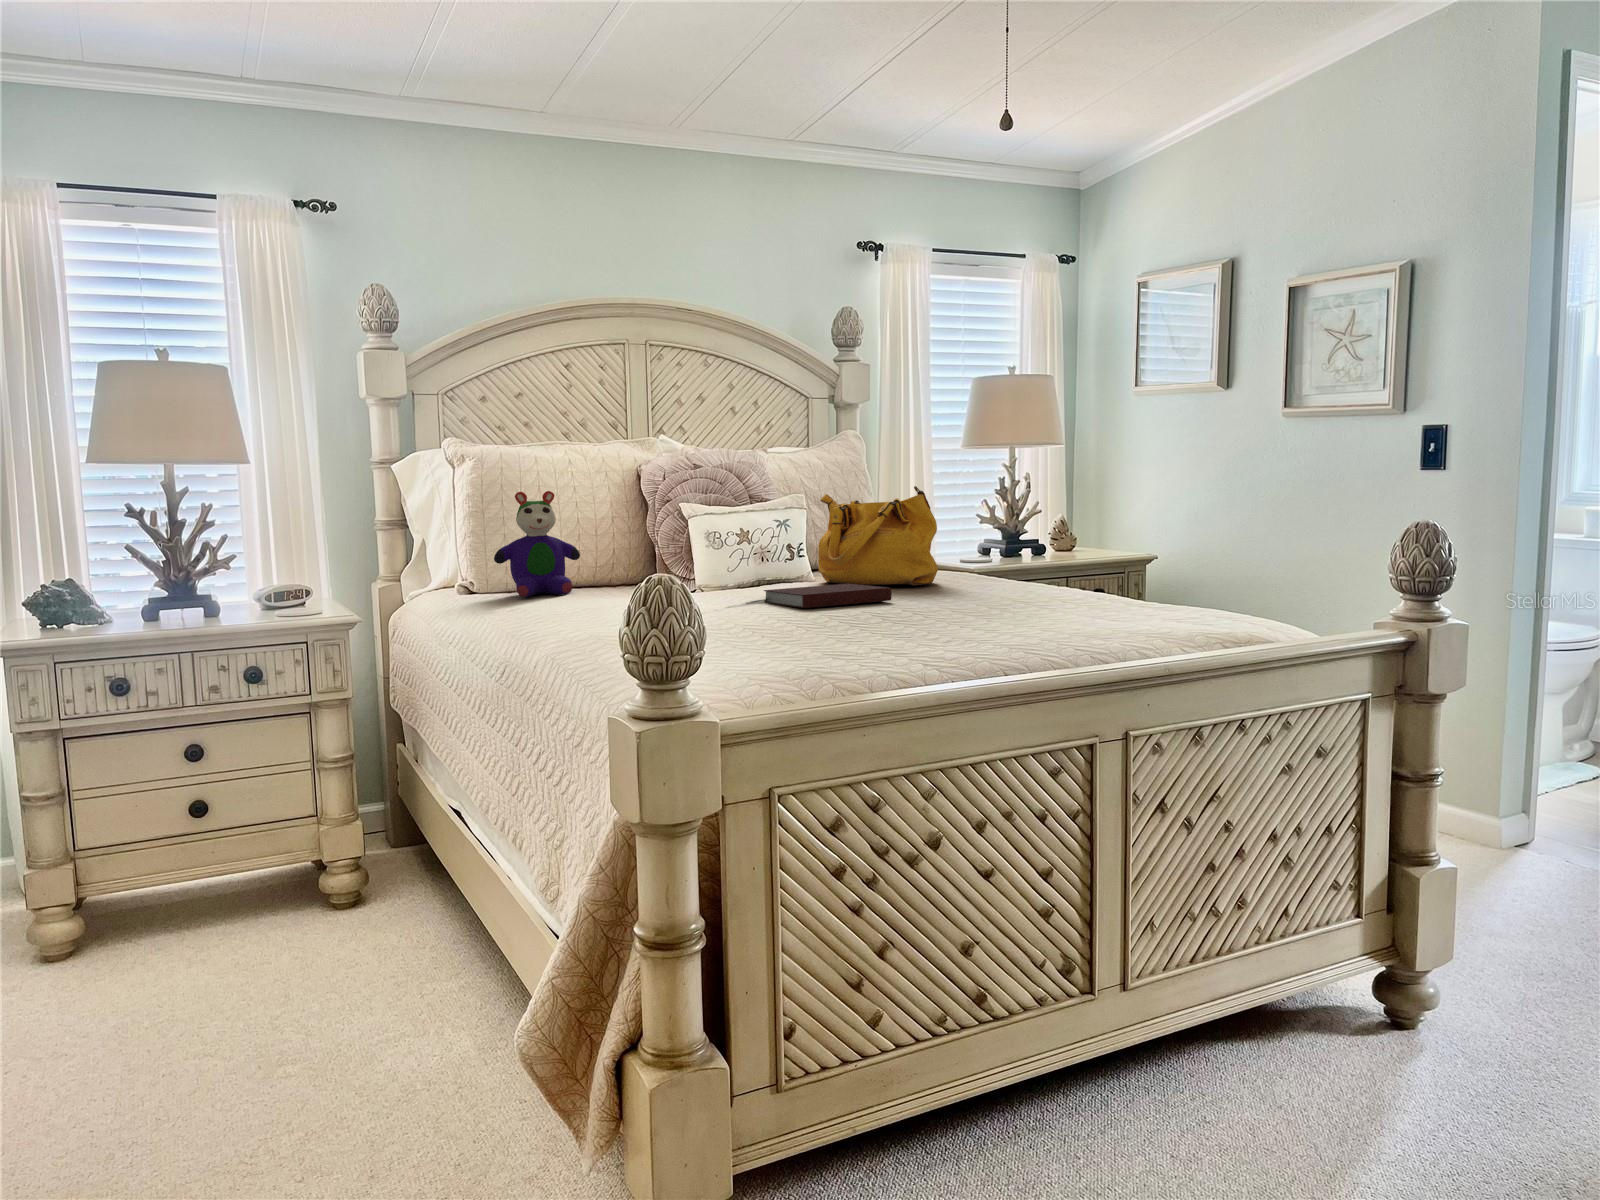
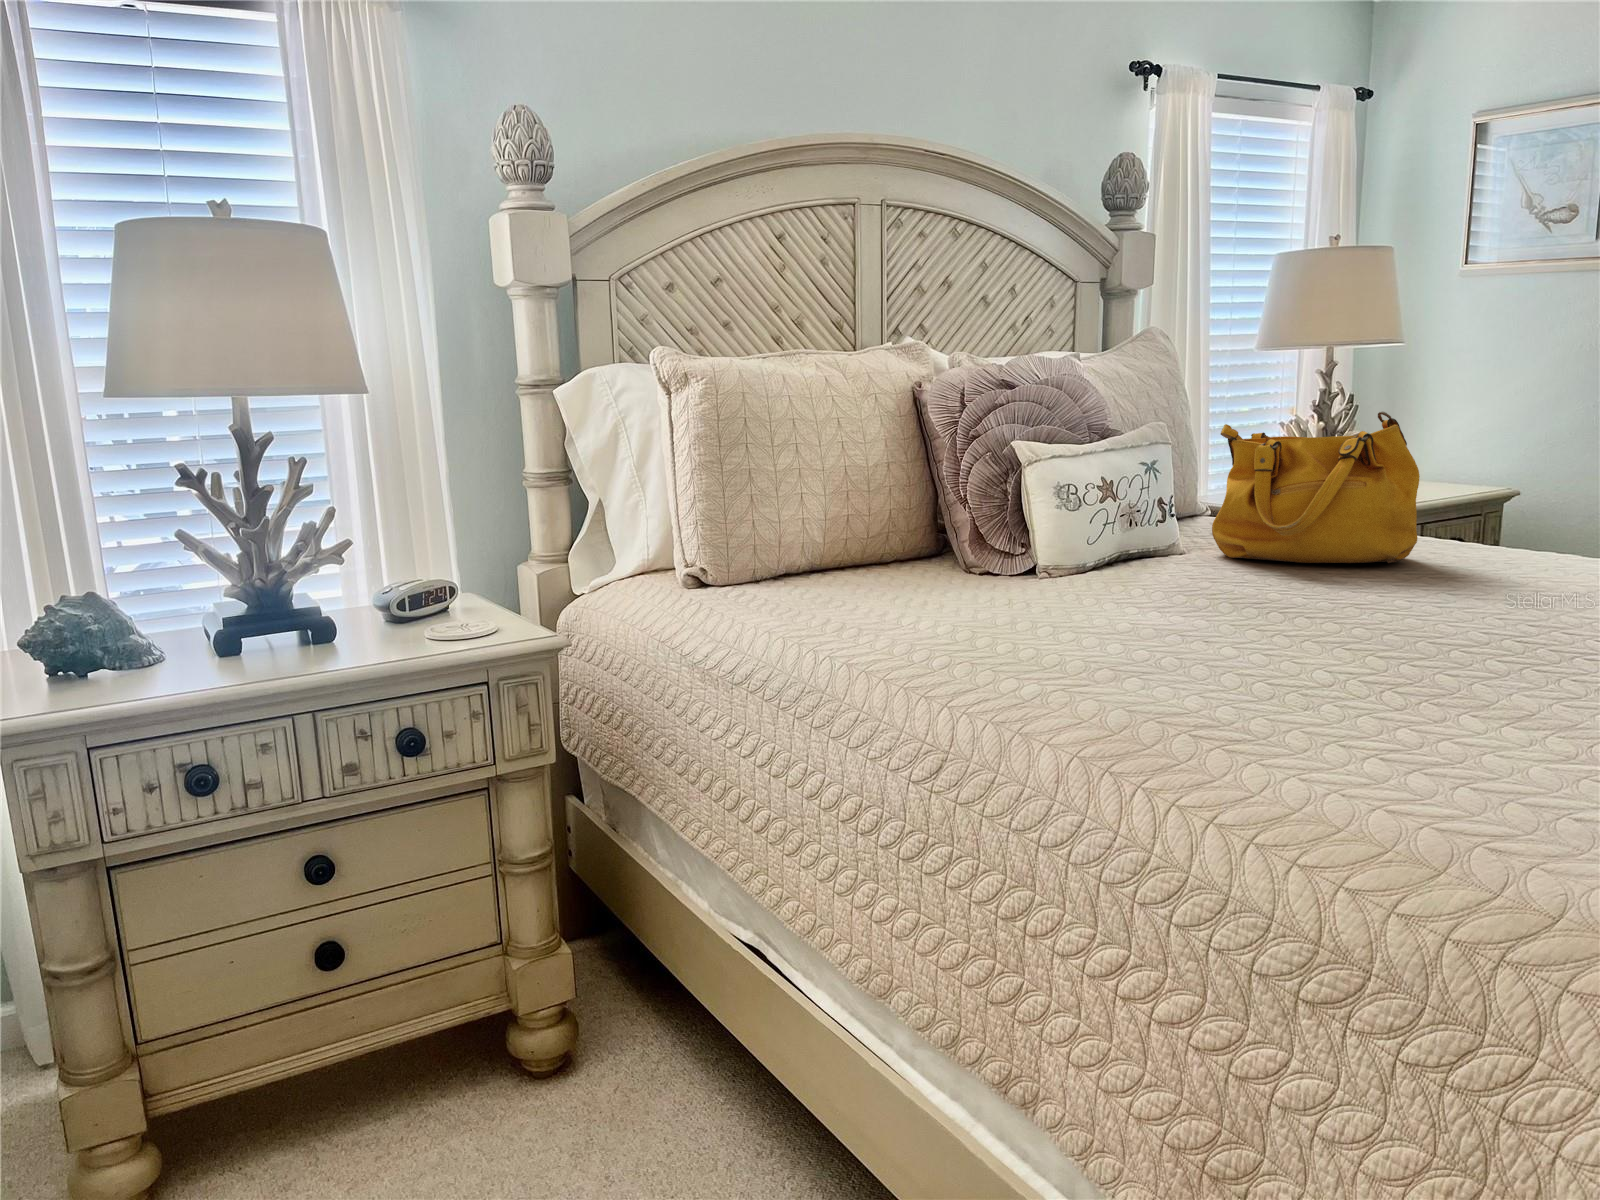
stuffed toy: present [494,491,580,597] -> none [757,428,887,598]
notebook: present [764,584,891,608] -> none [1246,570,1457,627]

